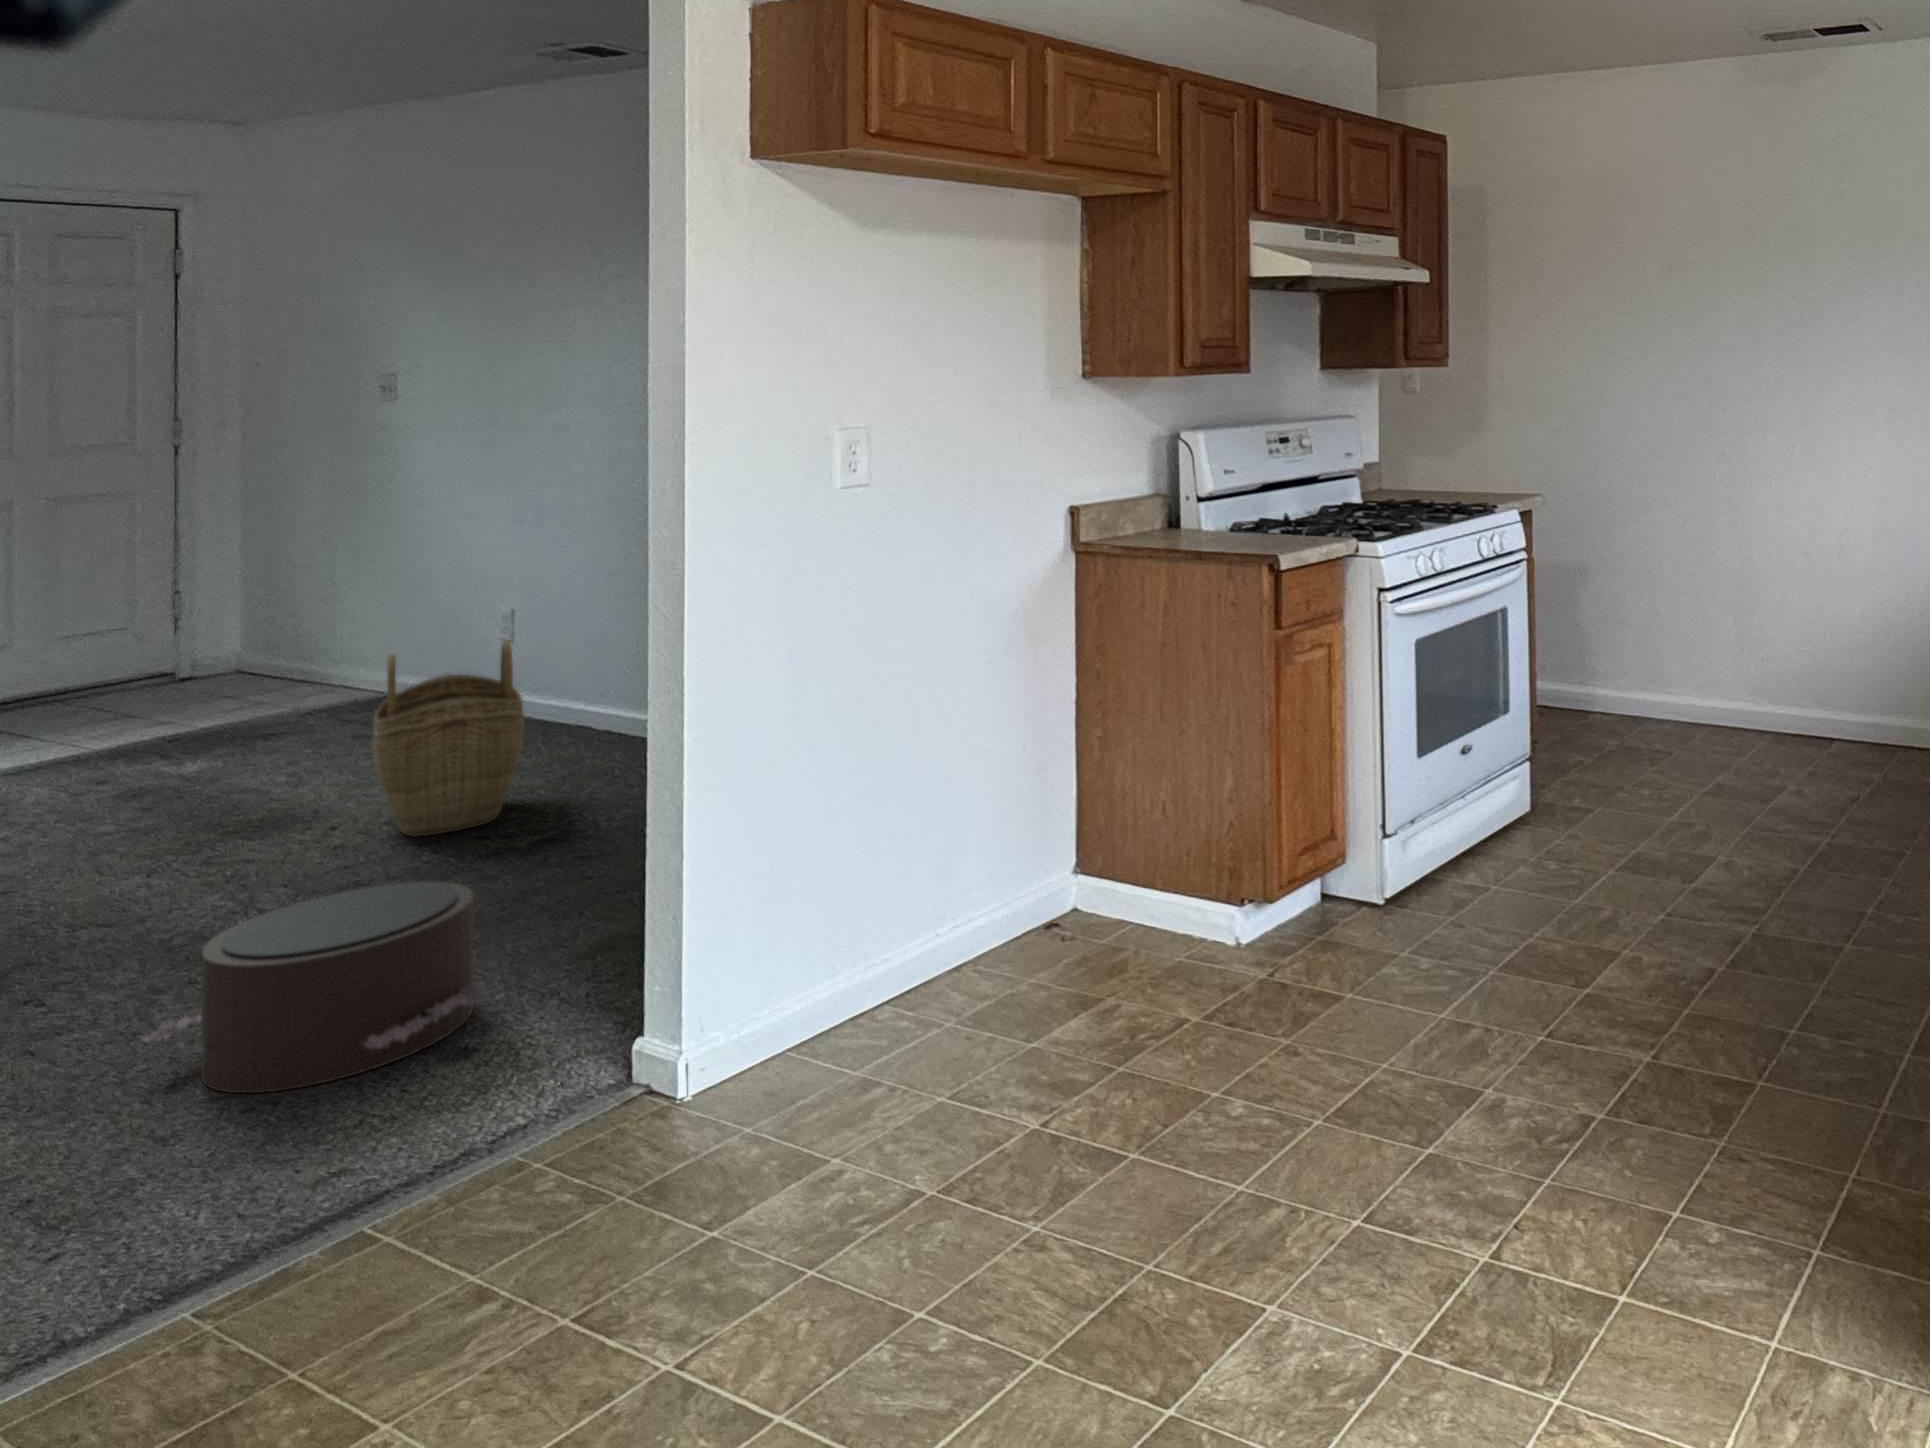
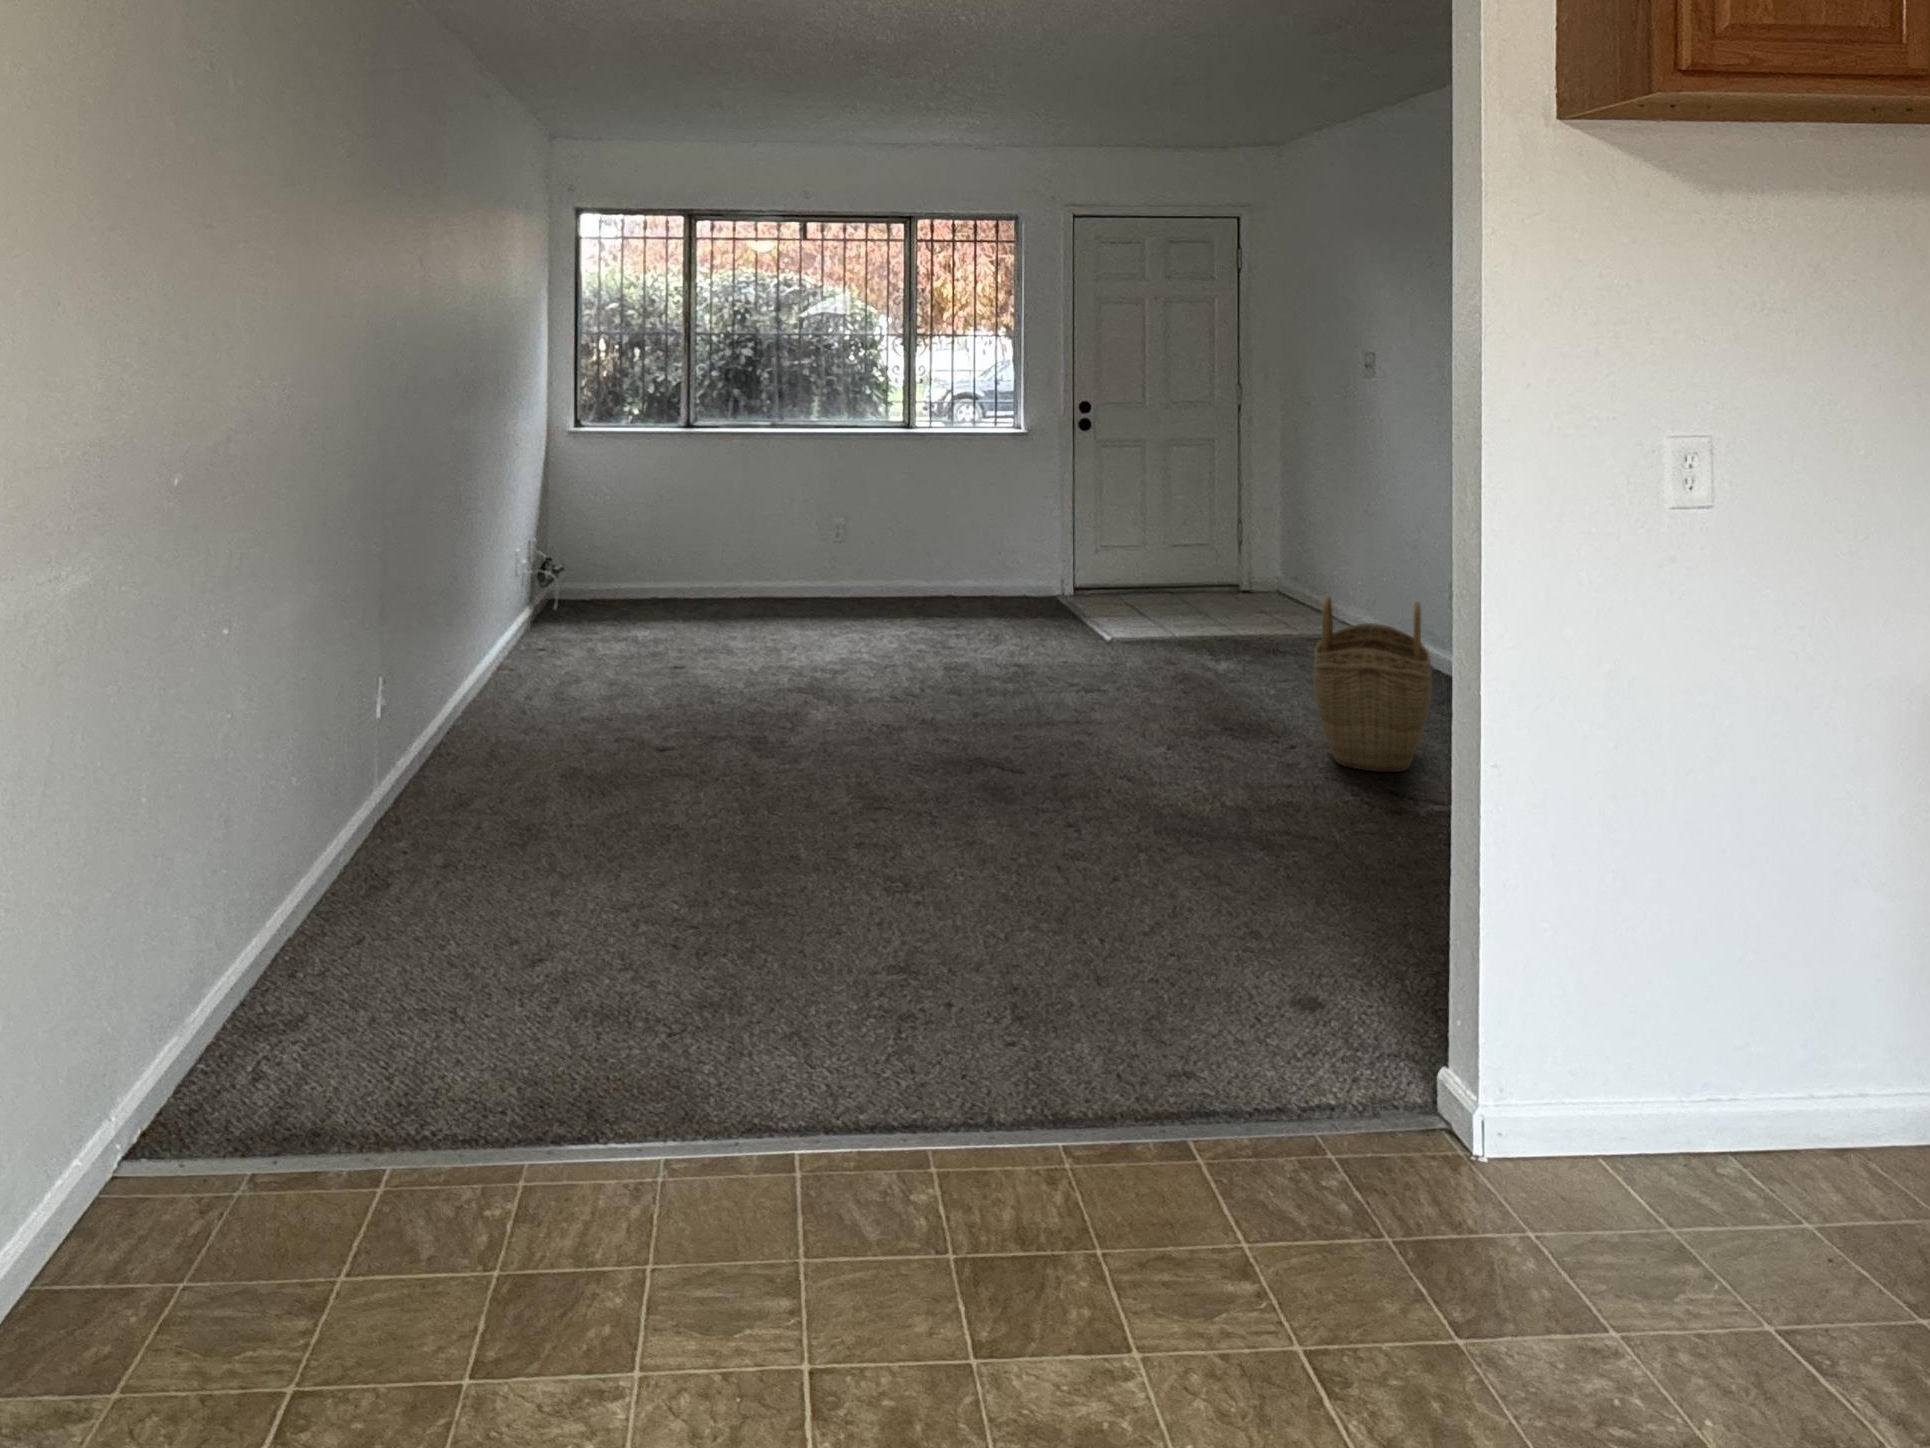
pouf: present [143,882,486,1093] -> none [1109,805,1341,981]

